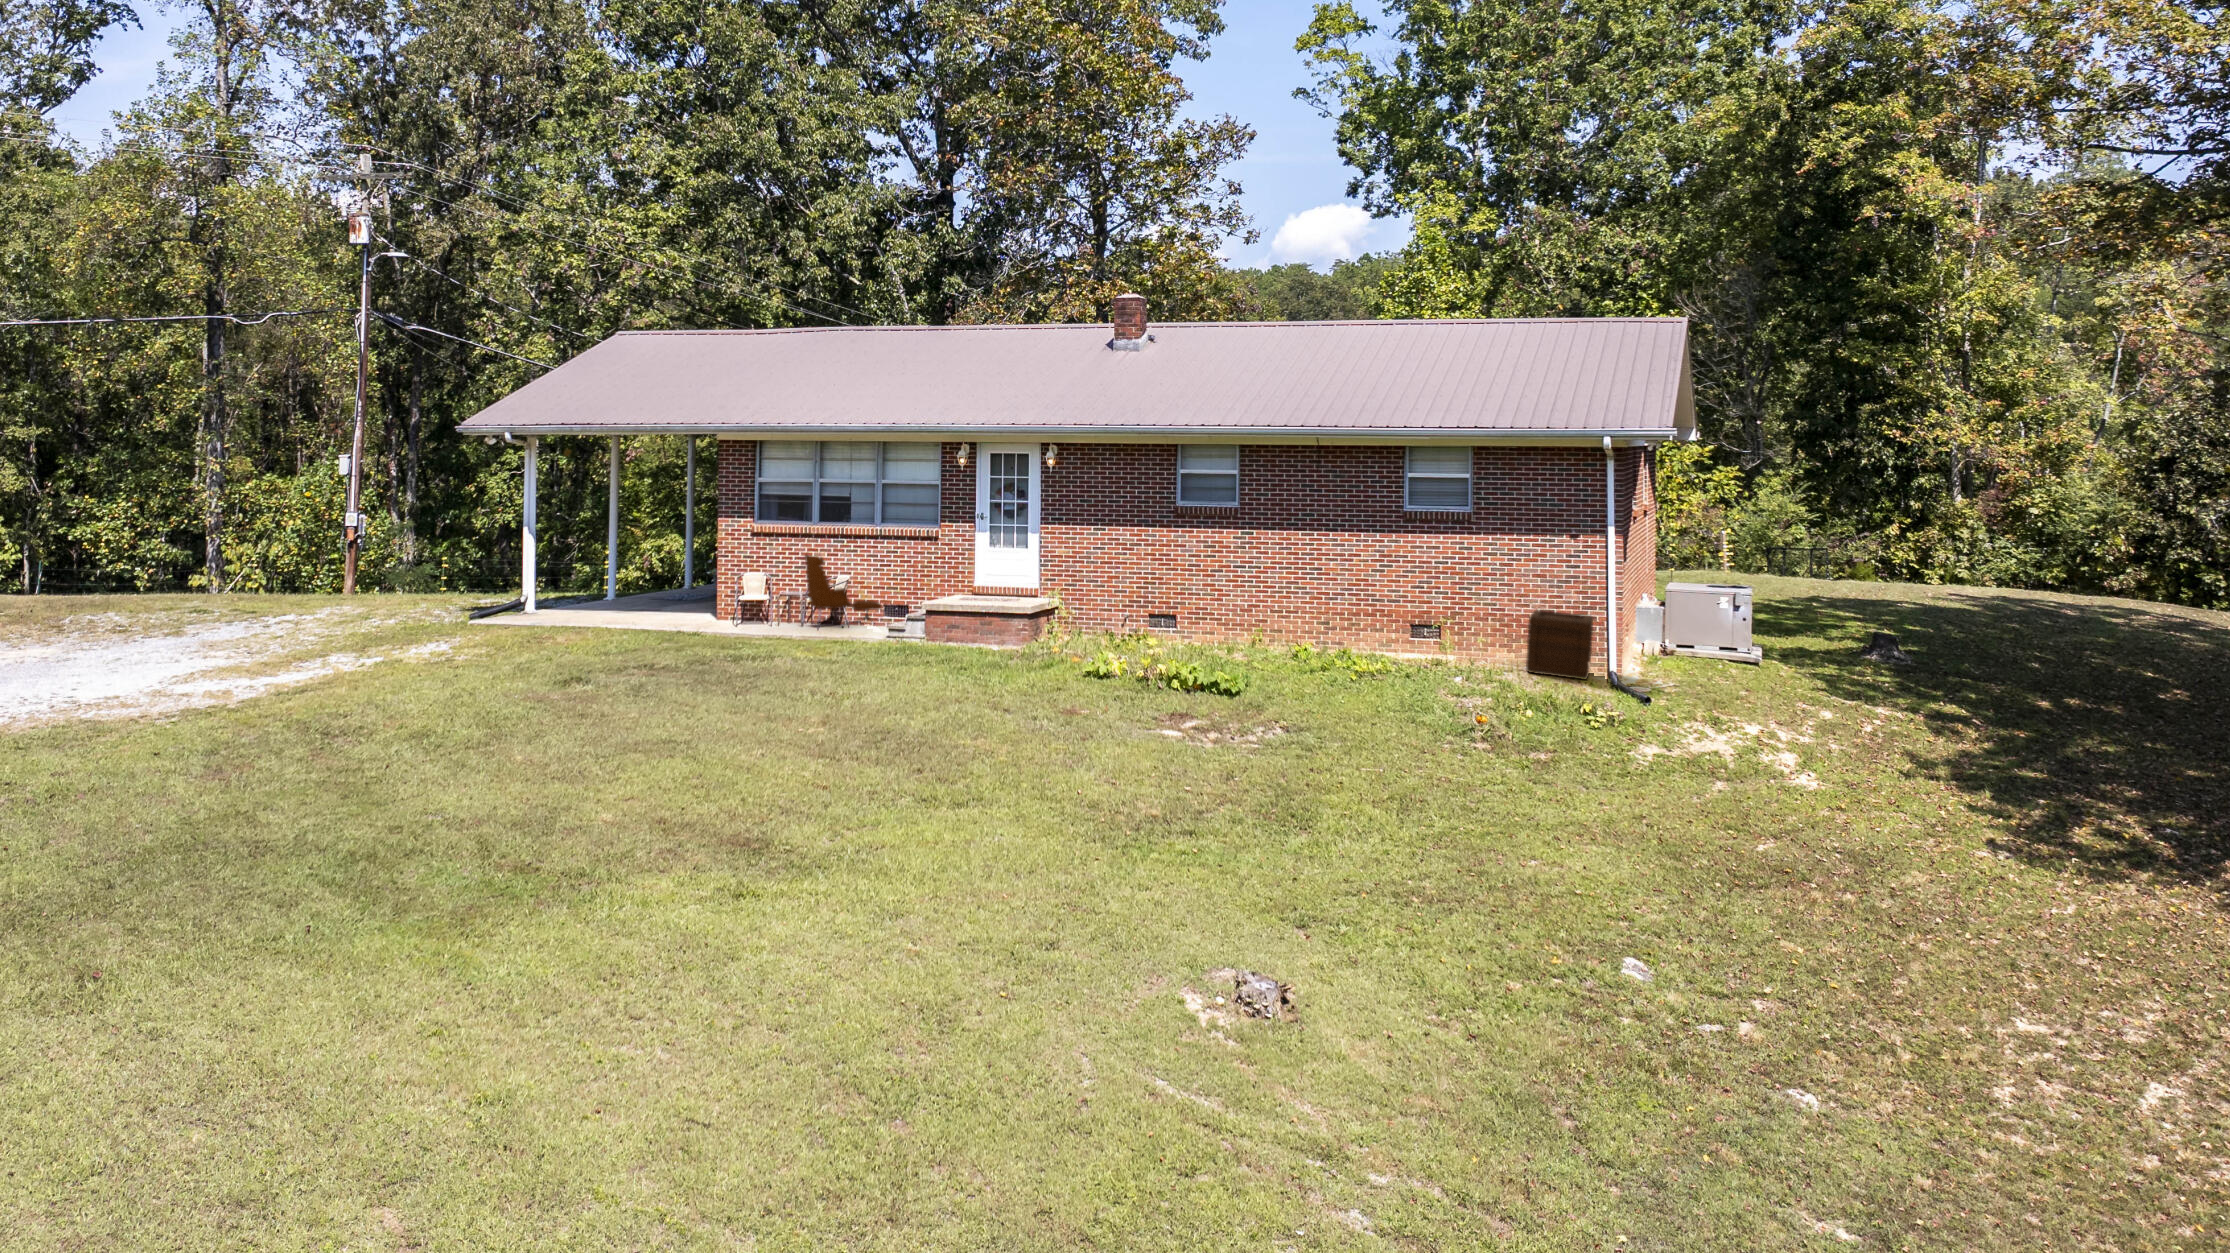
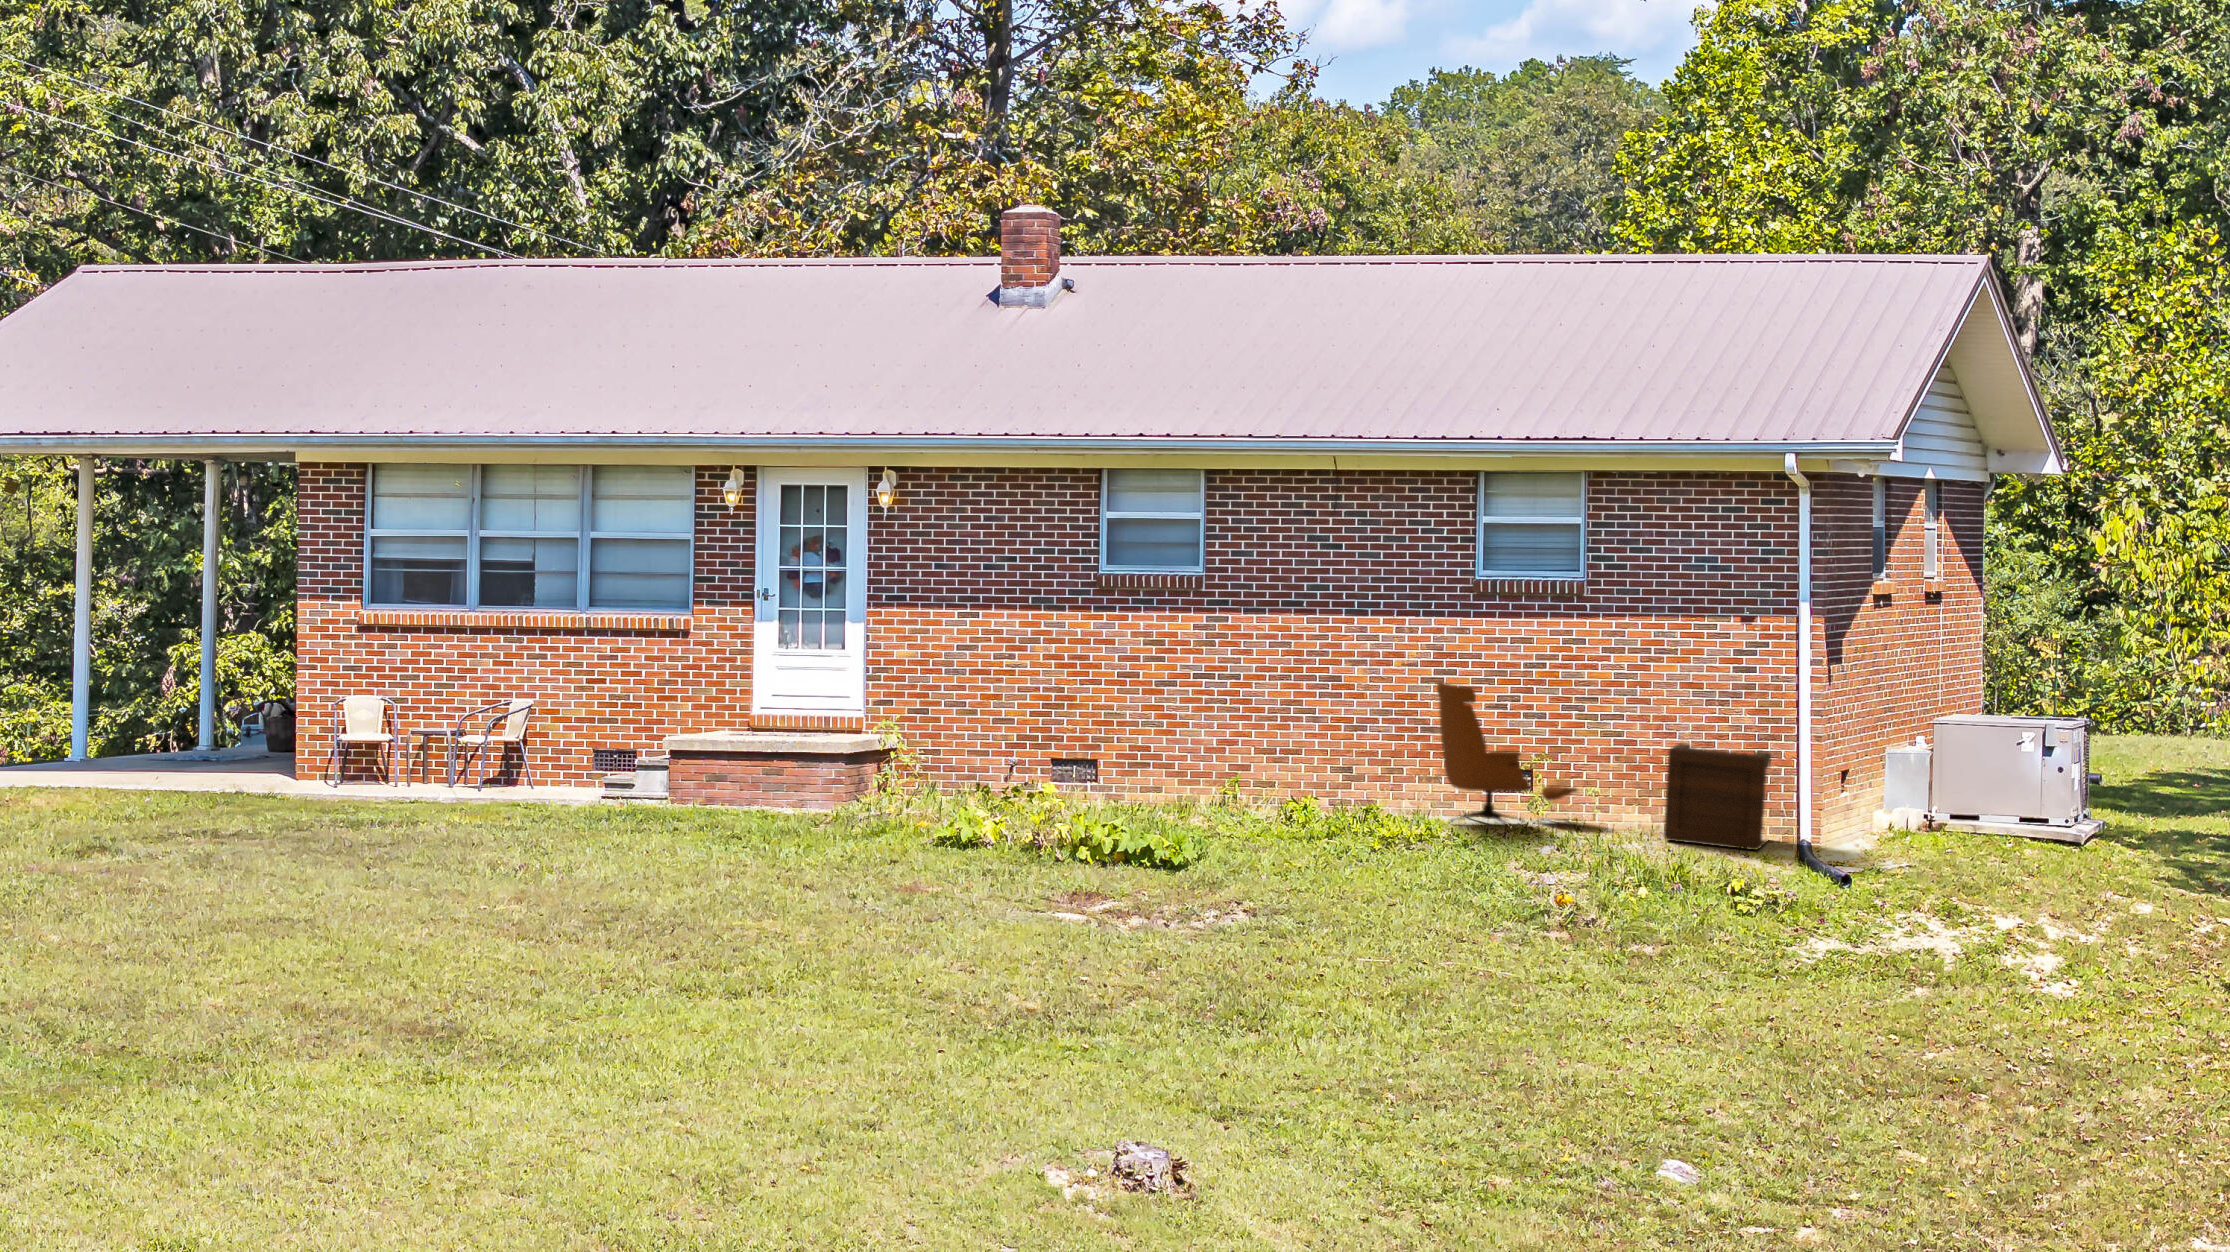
lounge chair: present [805,554,882,623] -> present [1437,681,1577,828]

